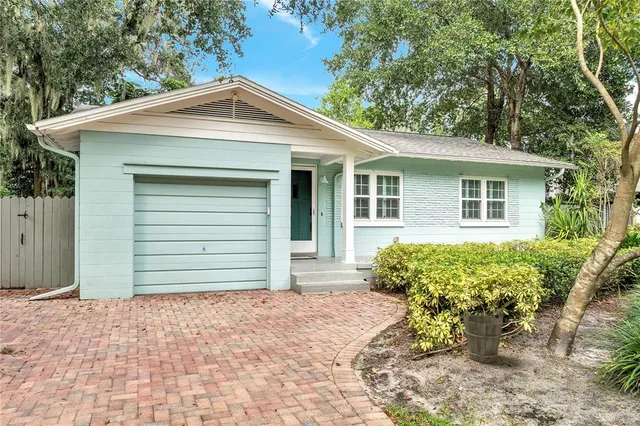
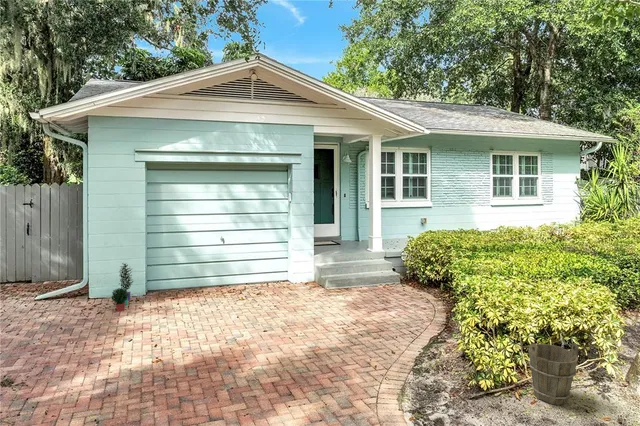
potted plant: none [95,266,117,310] -> present [112,263,133,311]

